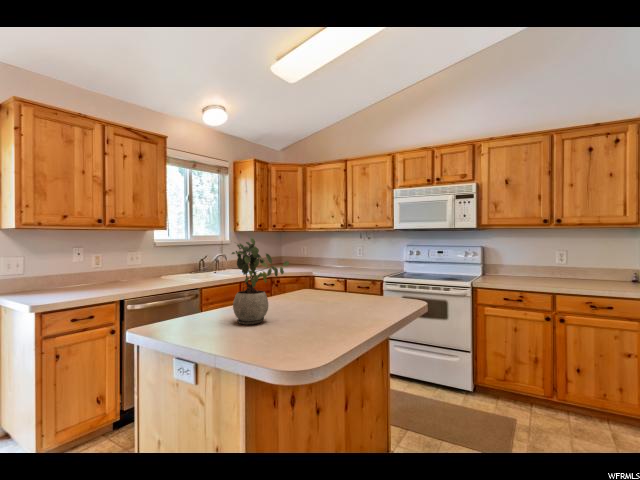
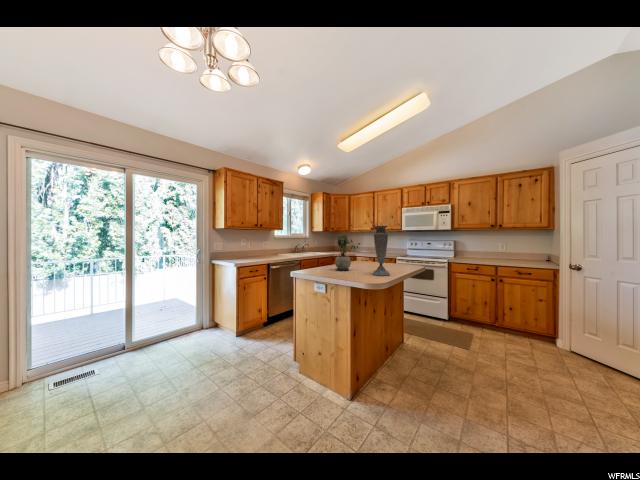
vase: none [308,224,348,342] -> present [372,226,390,276]

